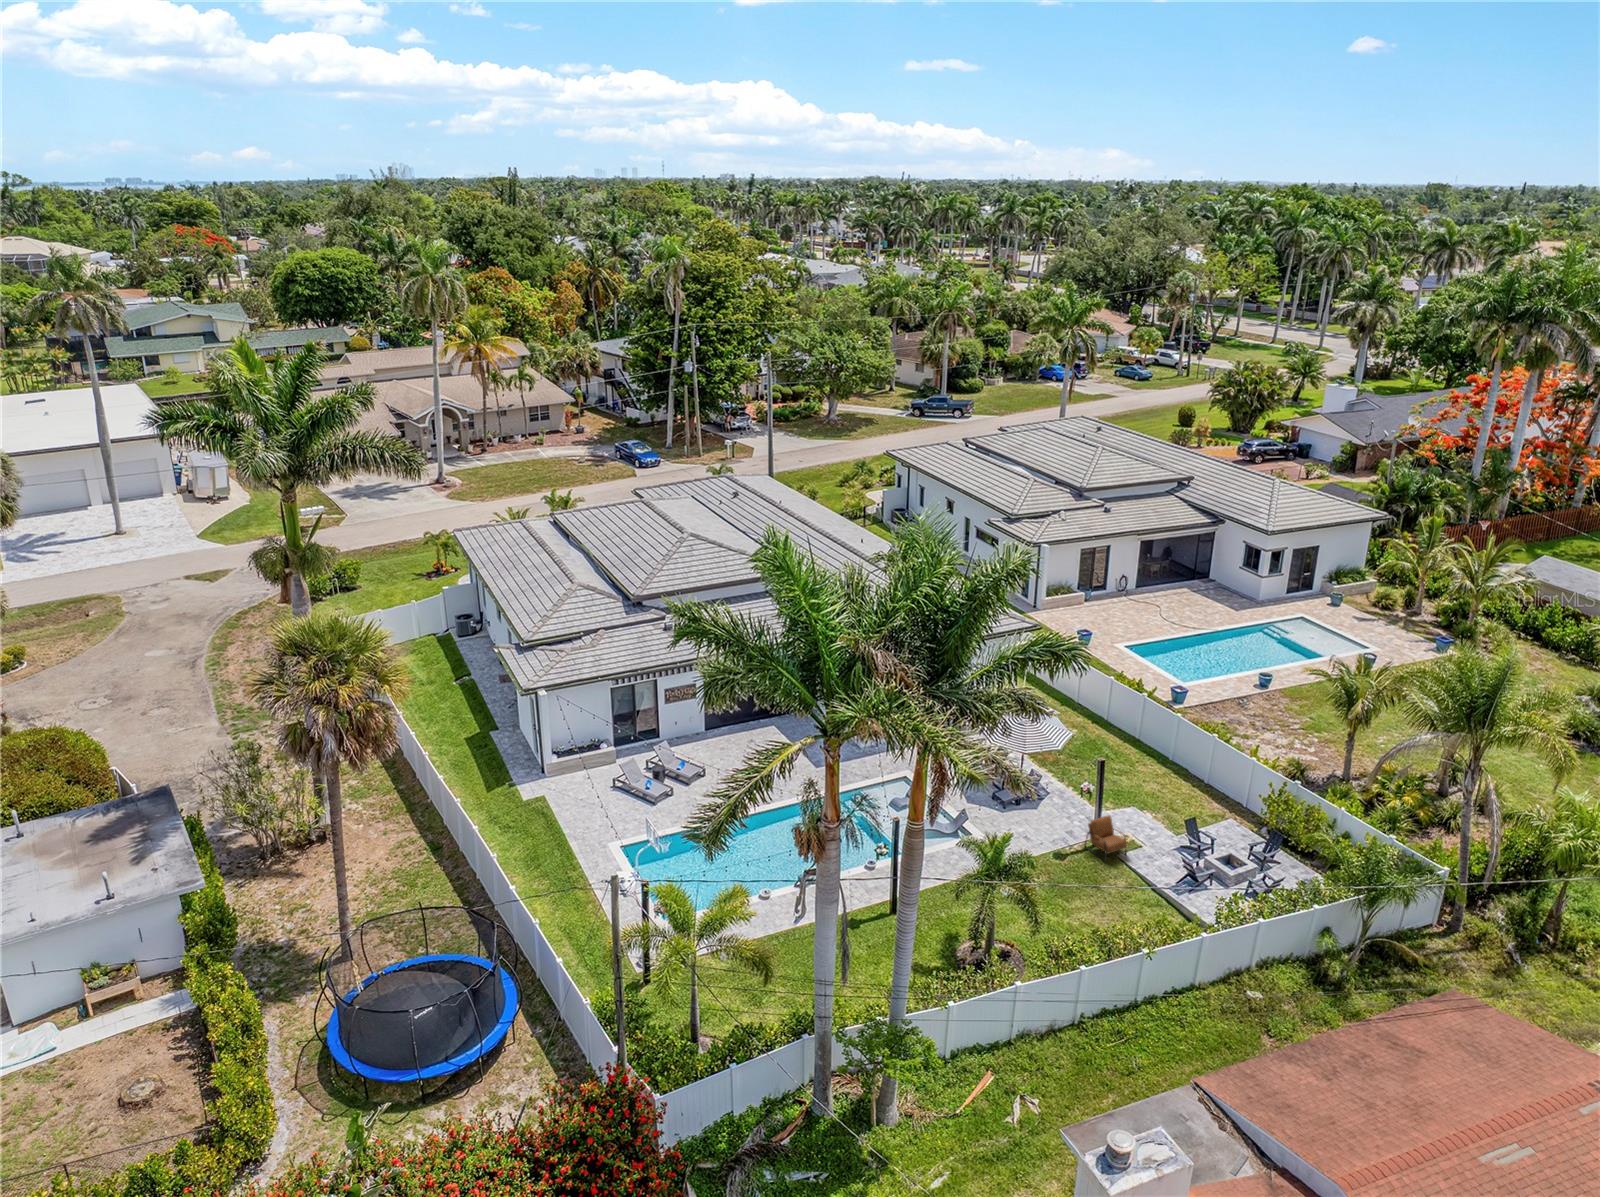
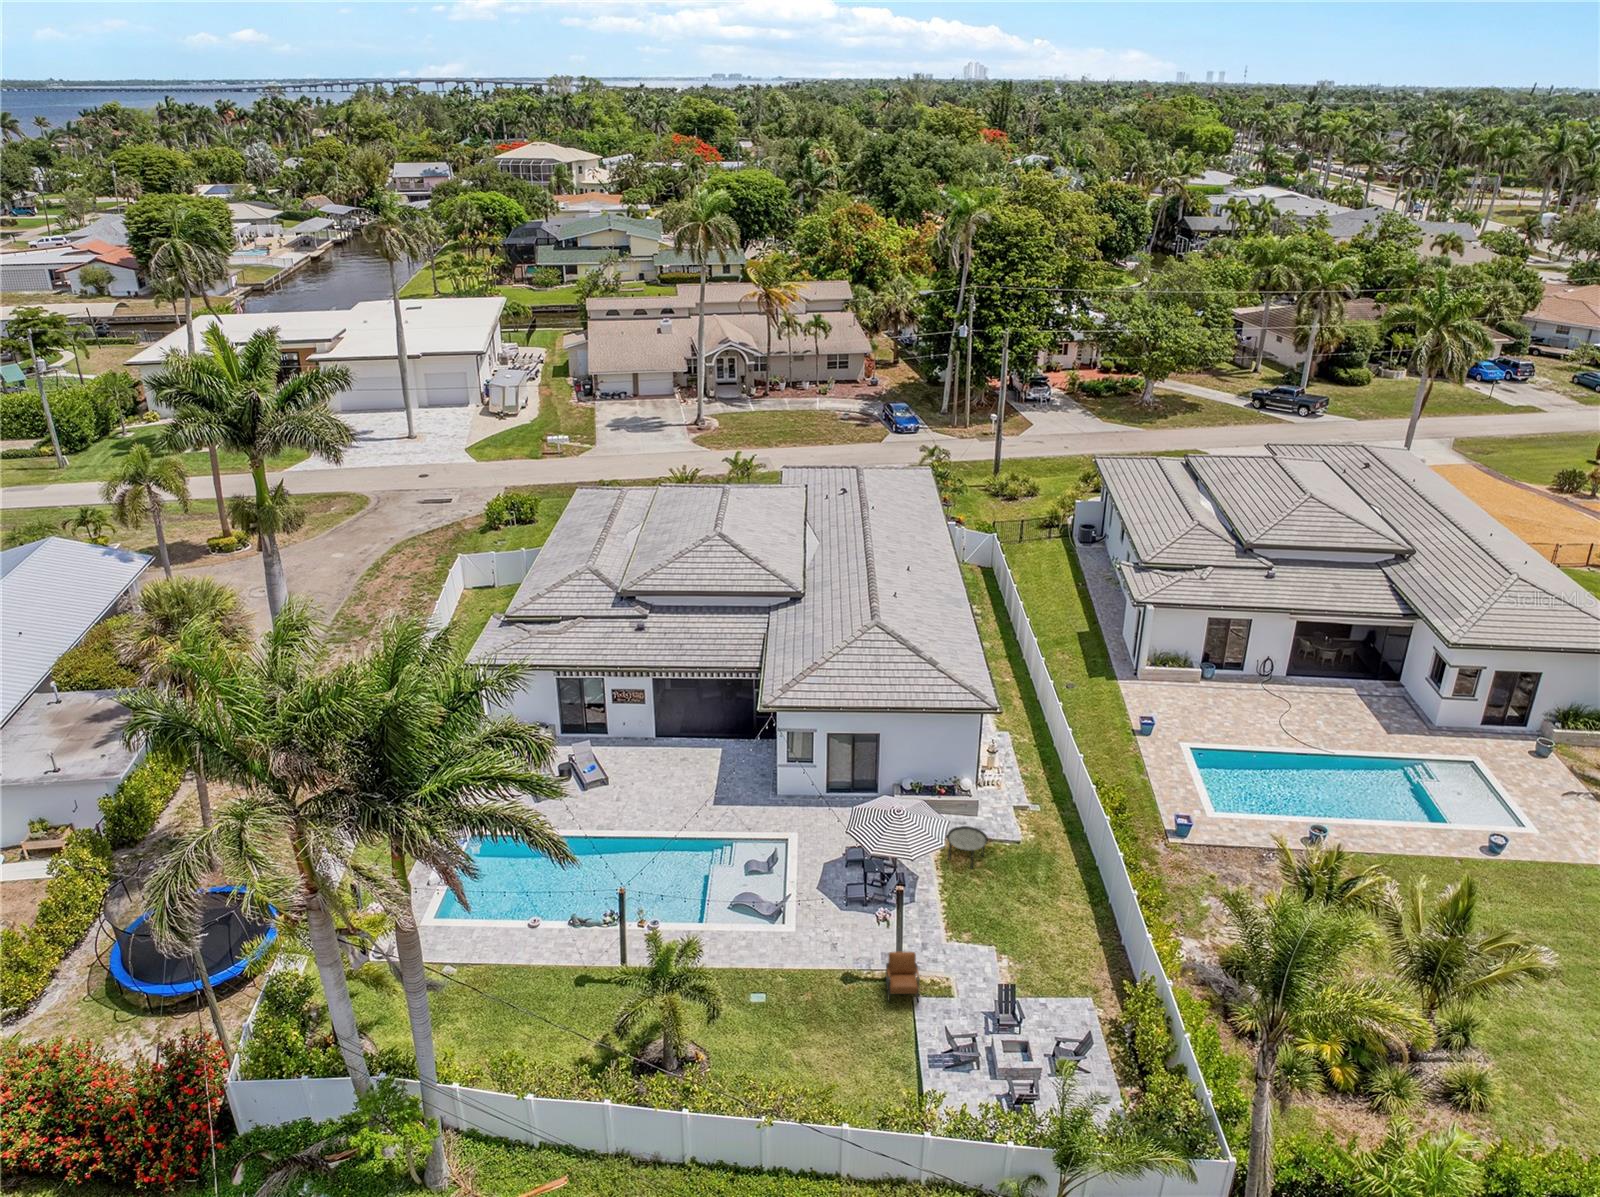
round table: none [1035,727,1072,760] -> present [947,826,988,868]

